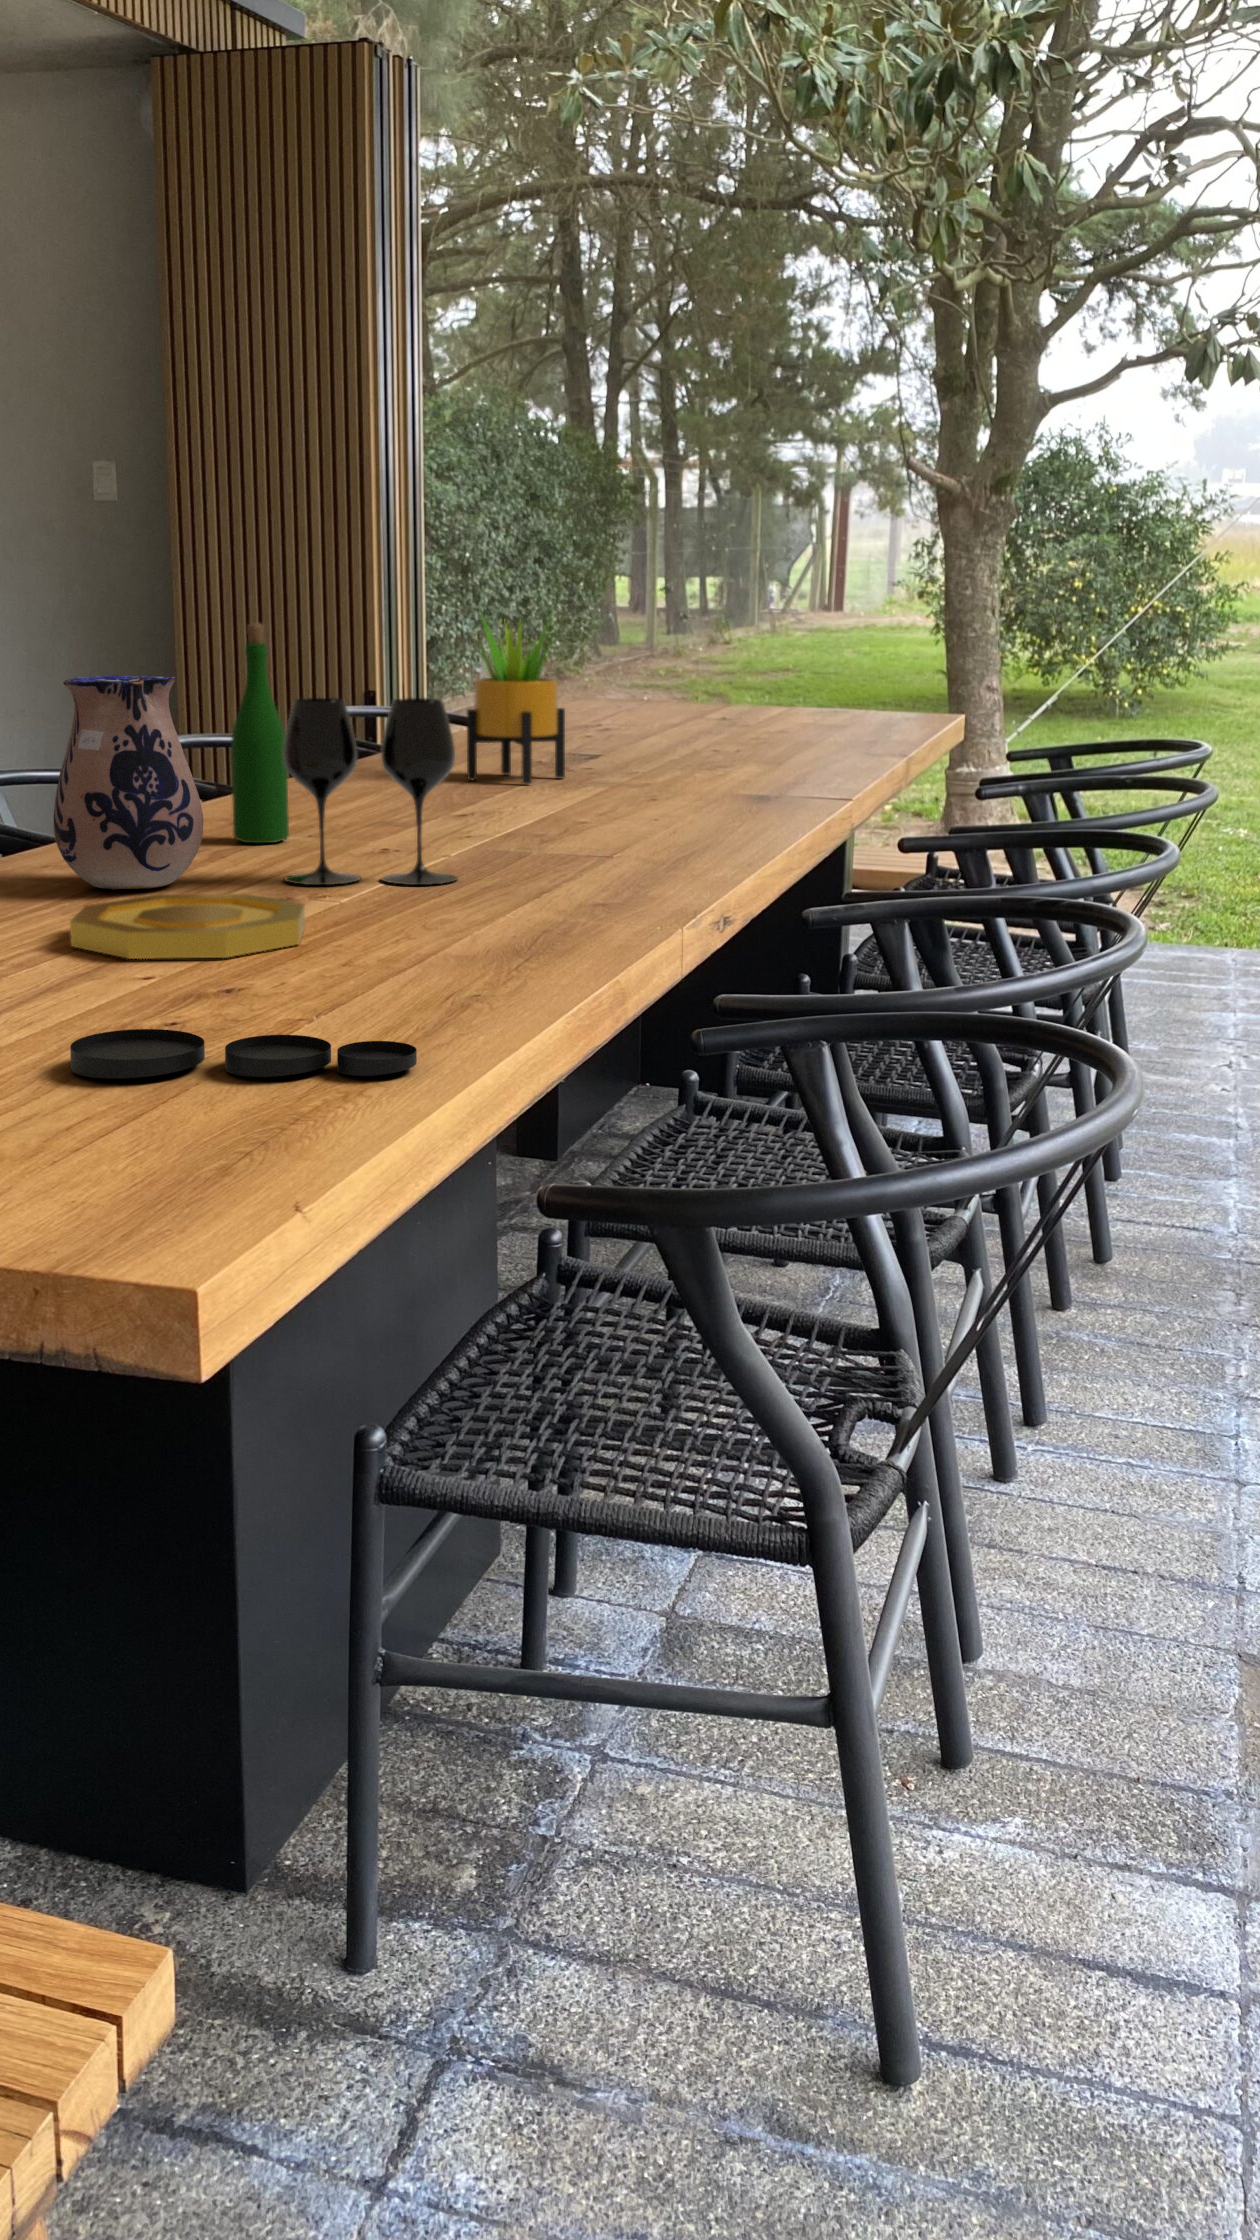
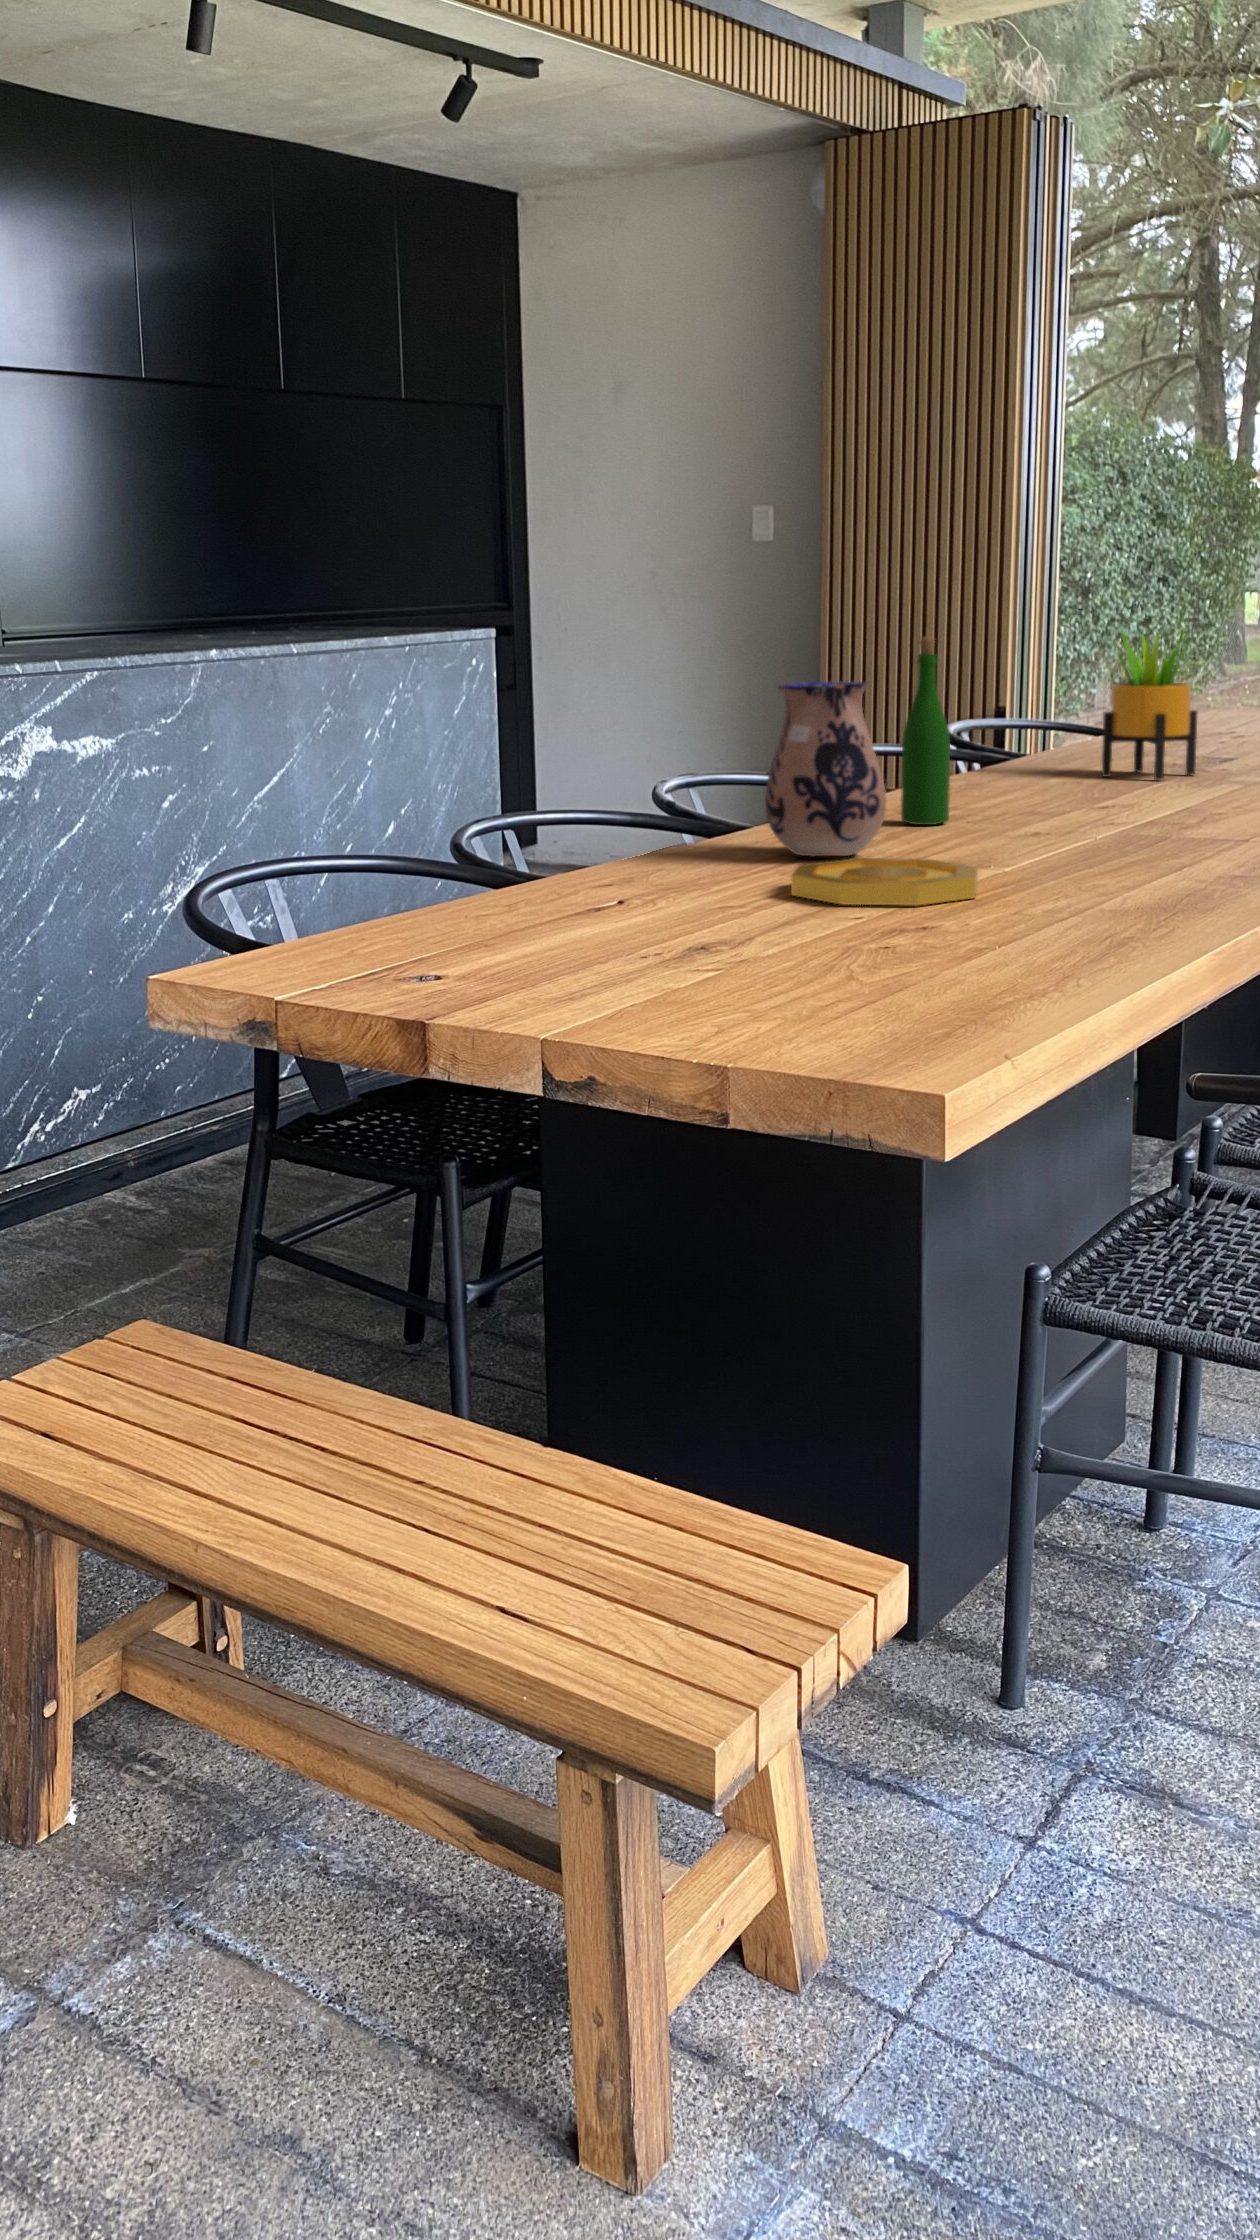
wine glass: present [283,698,457,885] -> none [952,698,1104,858]
plate: present [70,1029,417,1079] -> none [819,947,1088,984]

